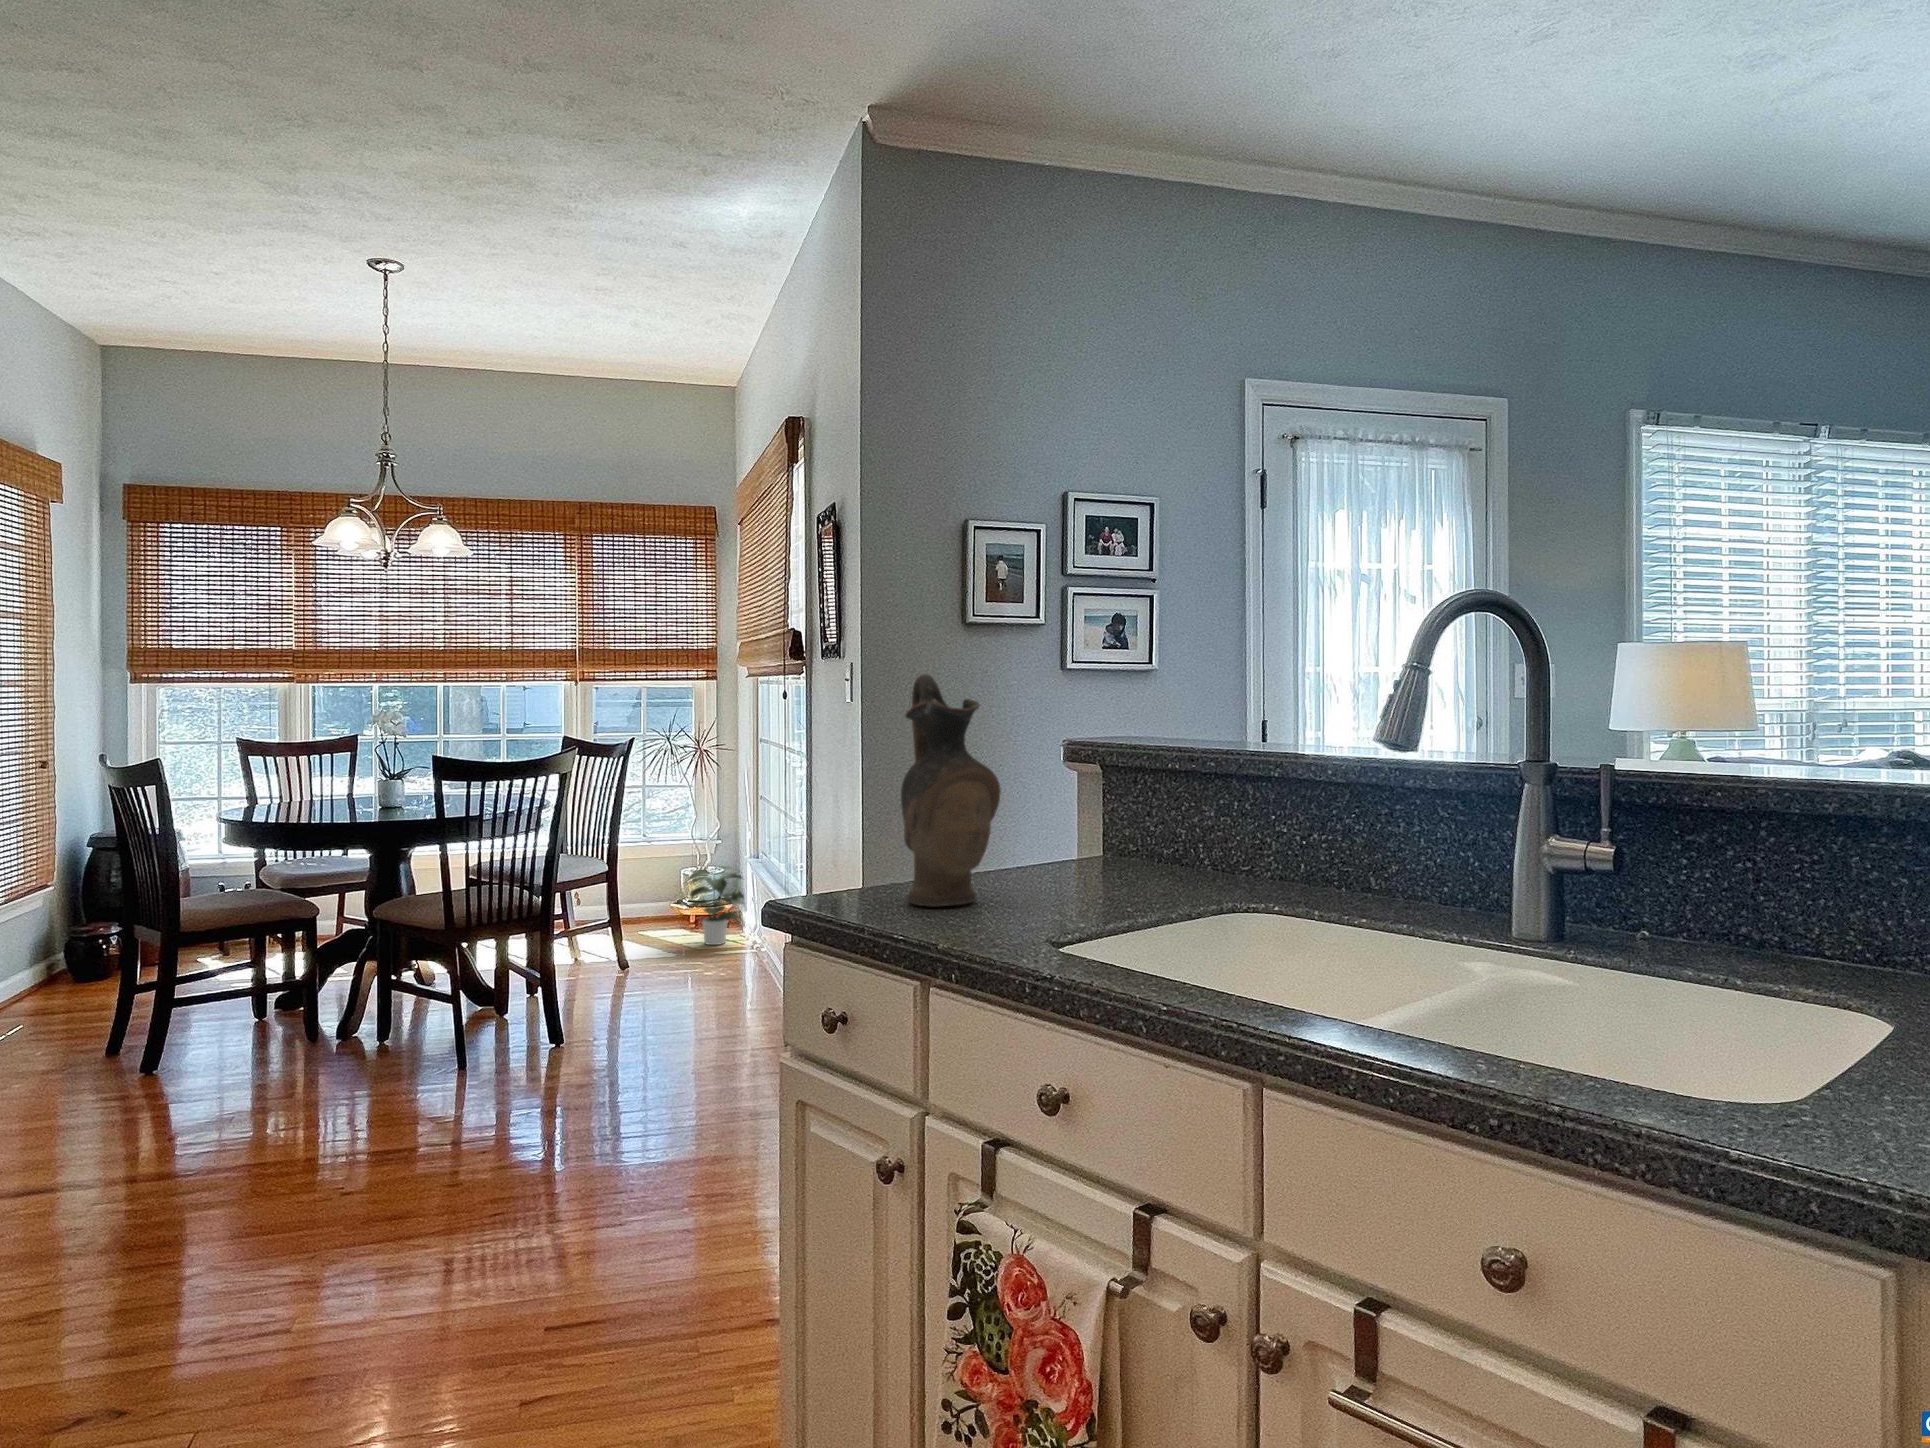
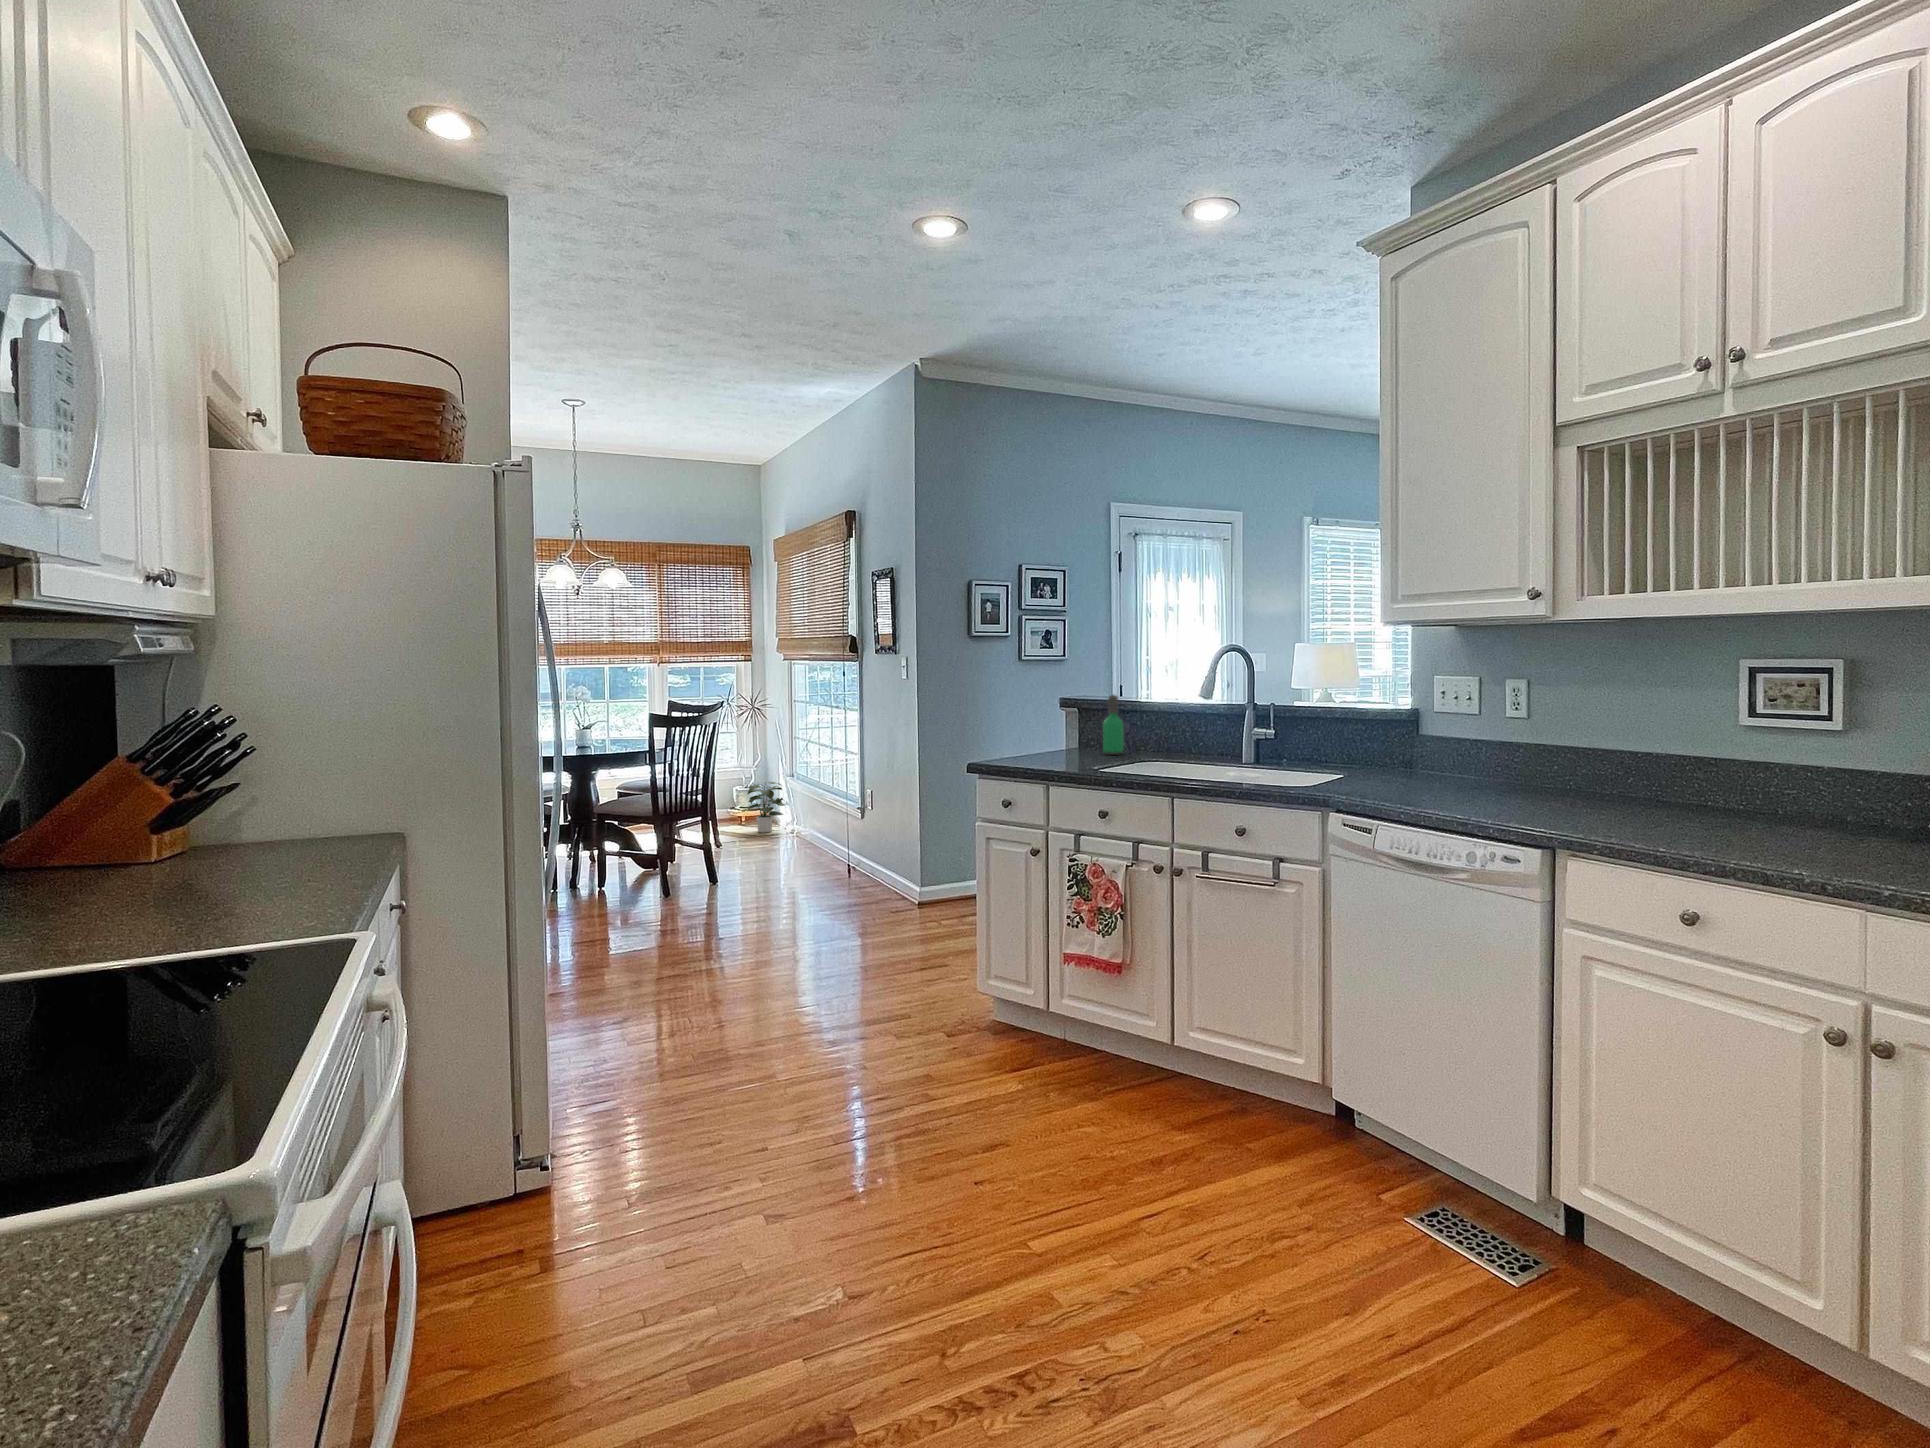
ceramic pitcher: present [901,674,1001,906] -> none [1024,676,1063,763]
soap dispenser: none [1131,728,1184,883] -> present [1103,695,1124,755]

